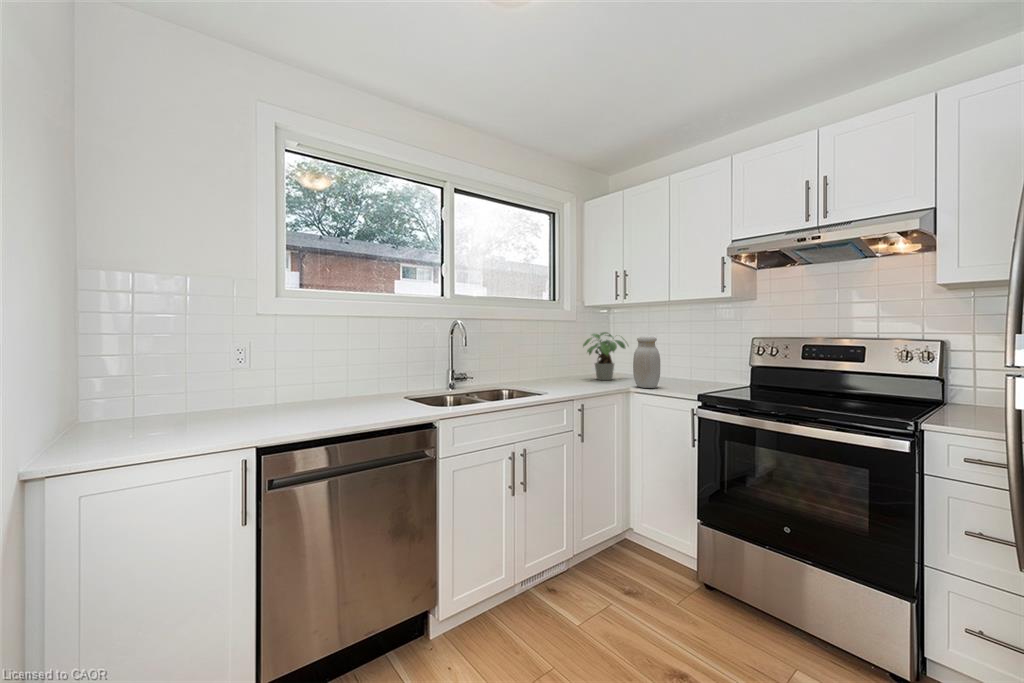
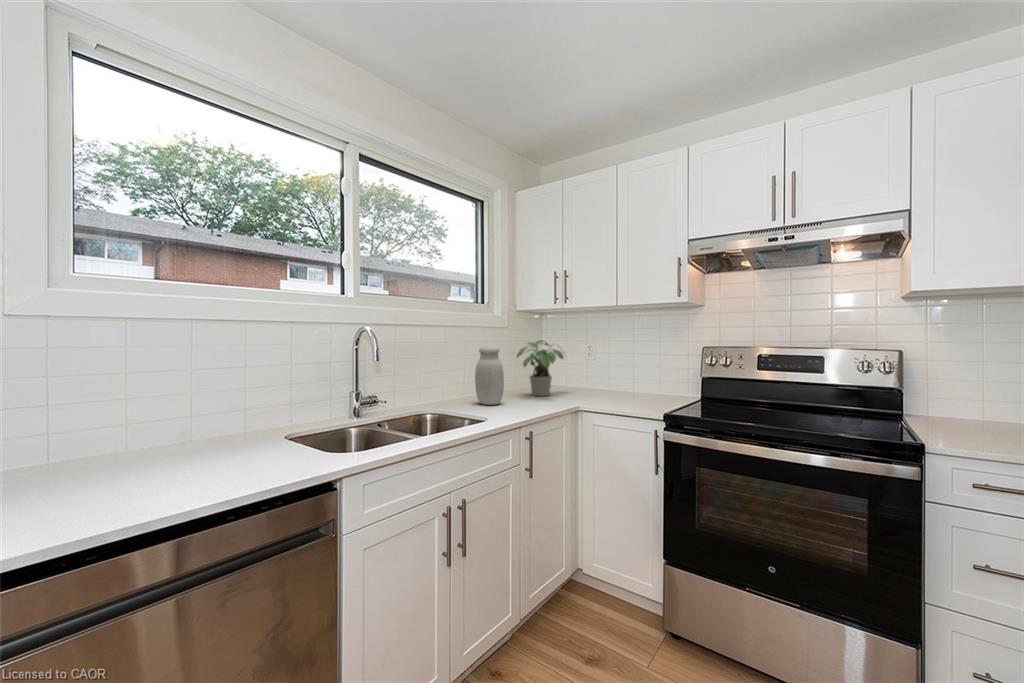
jar: present [633,337,660,388] -> present [475,347,504,405]

